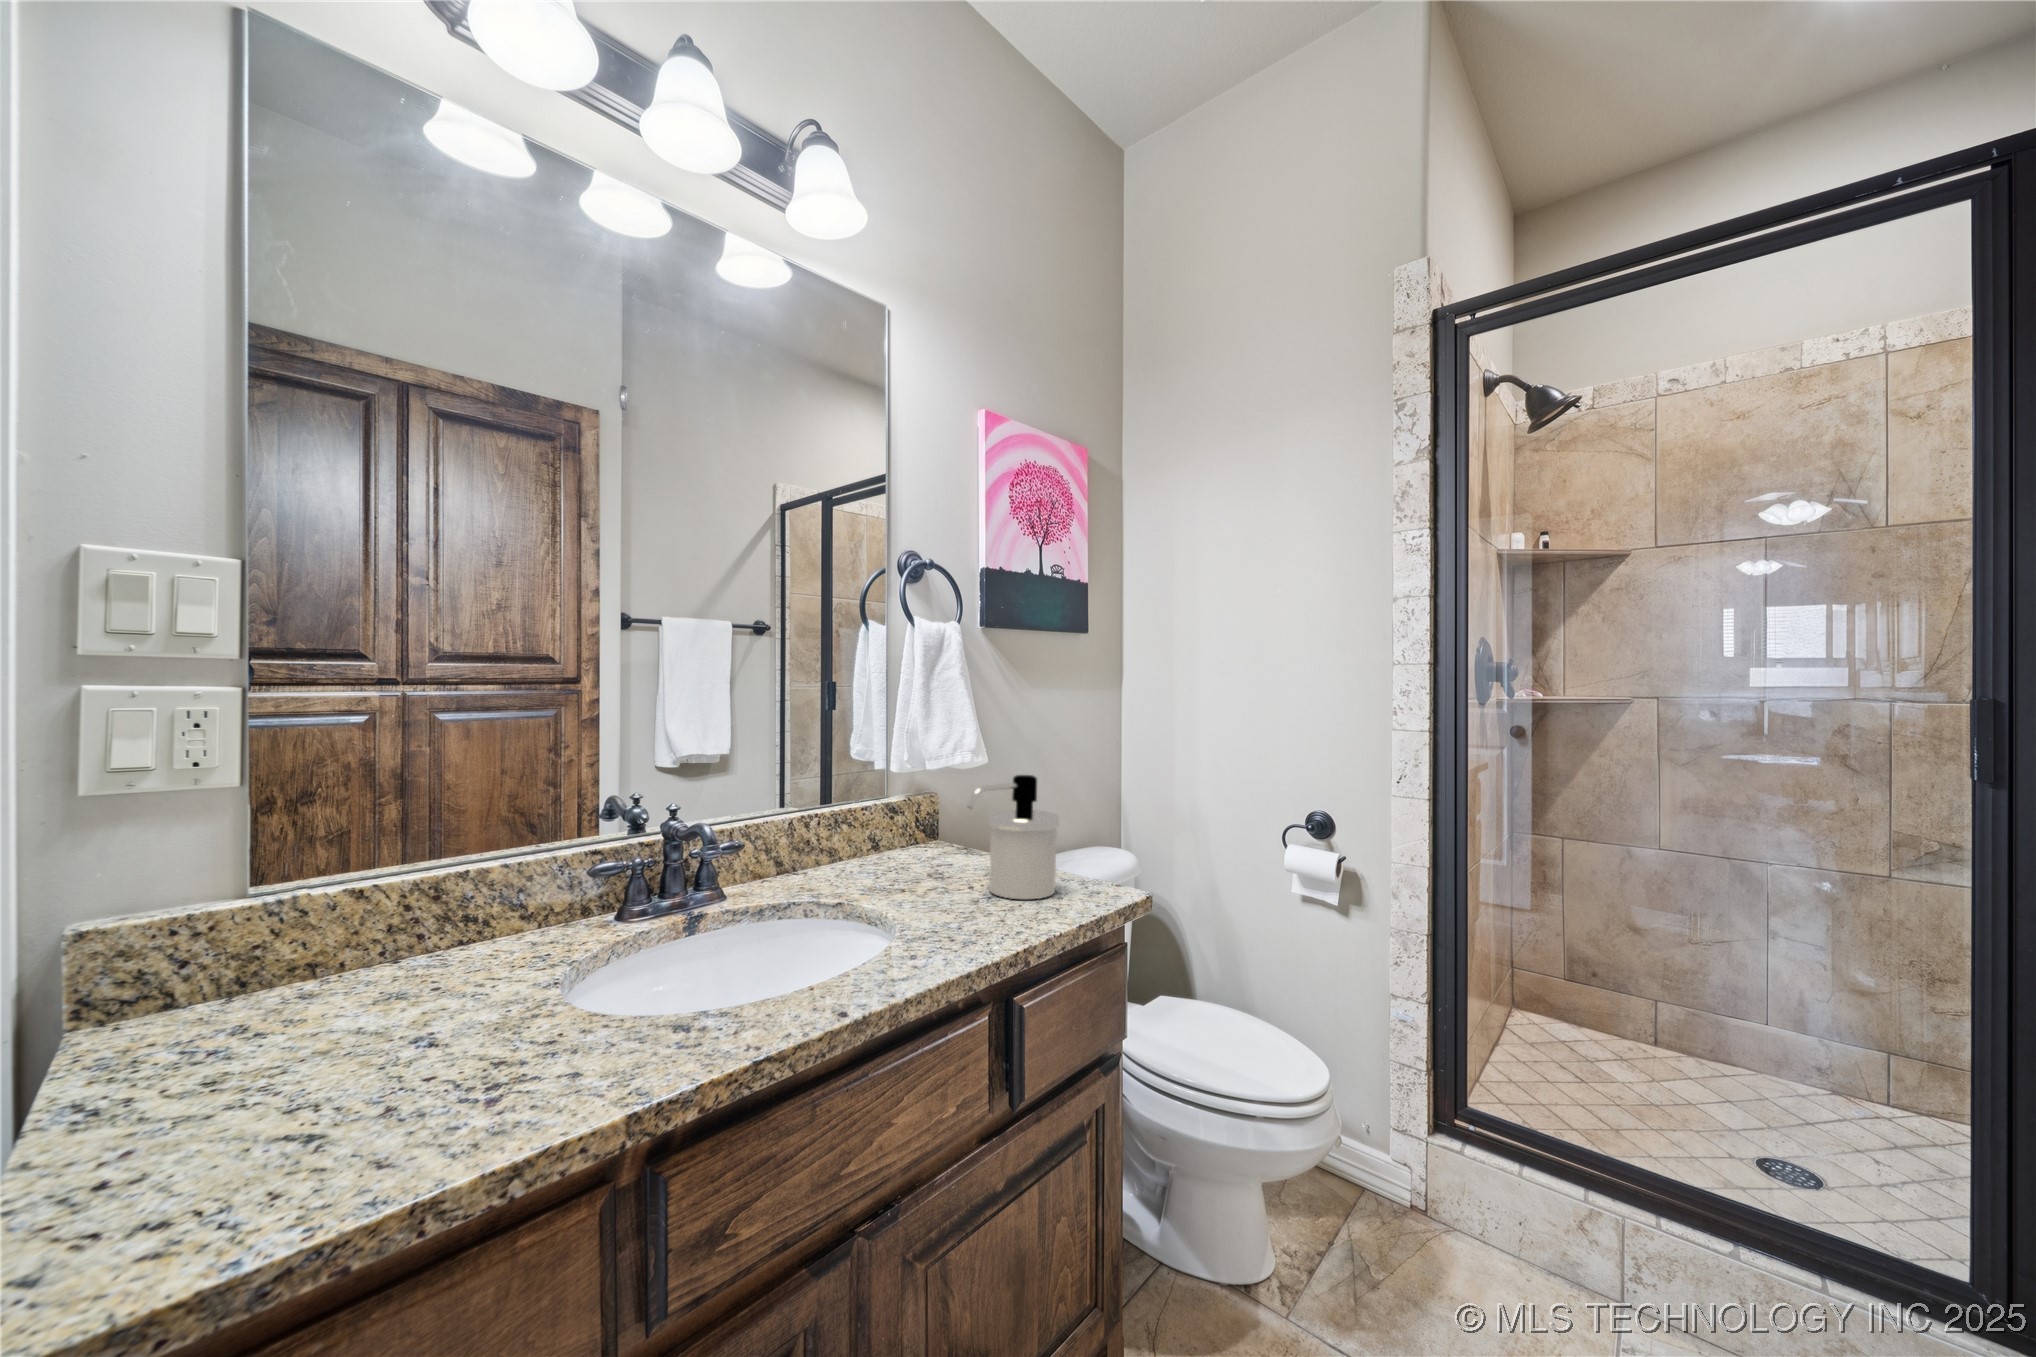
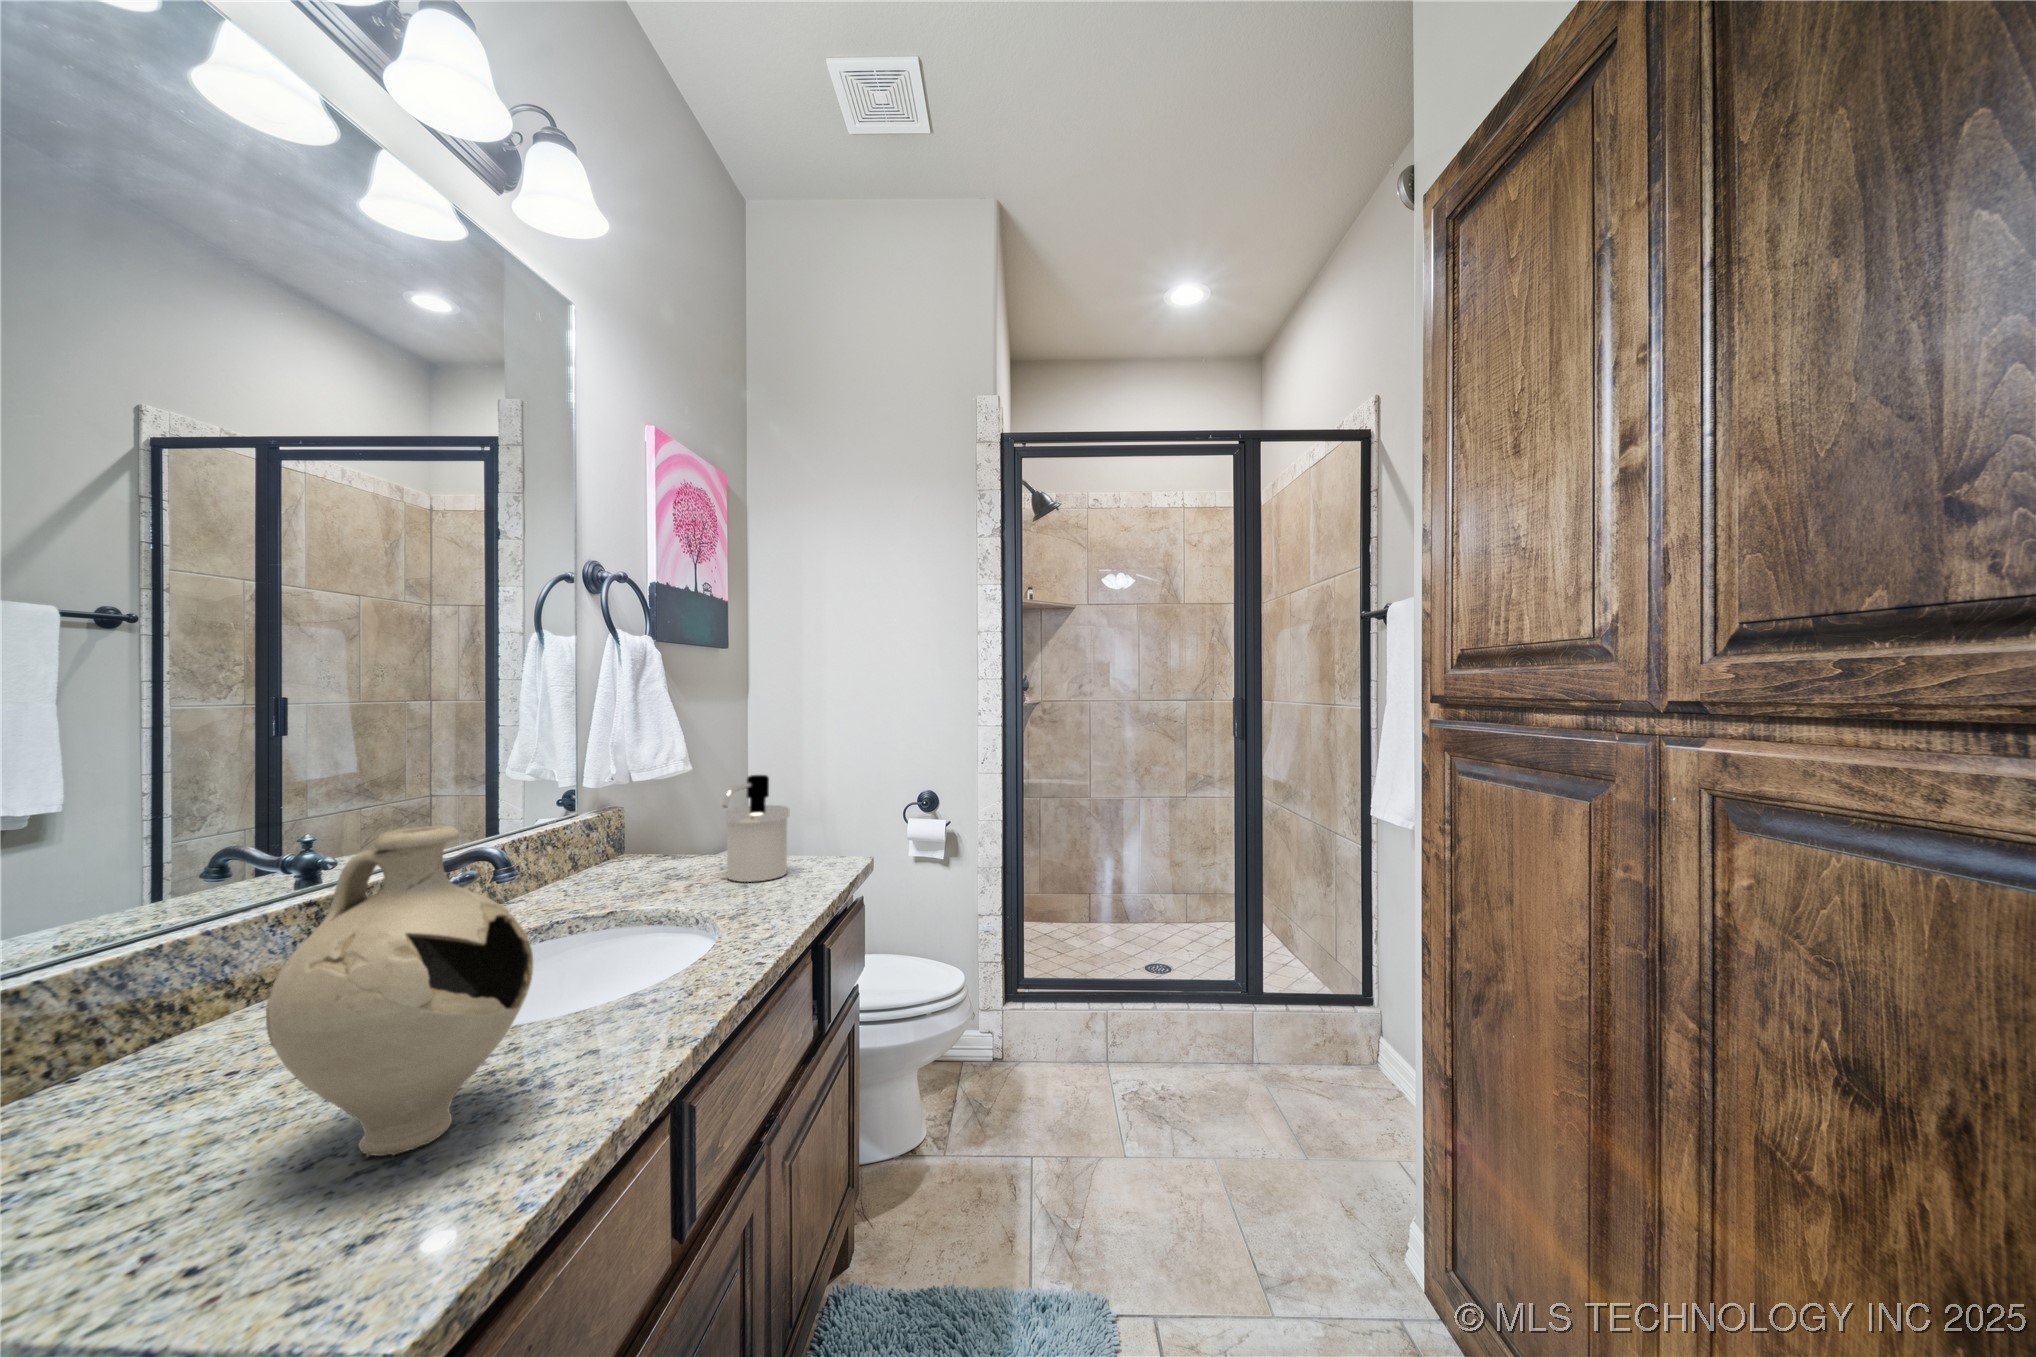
decorative vase: none [253,791,520,1120] -> present [266,826,533,1157]

